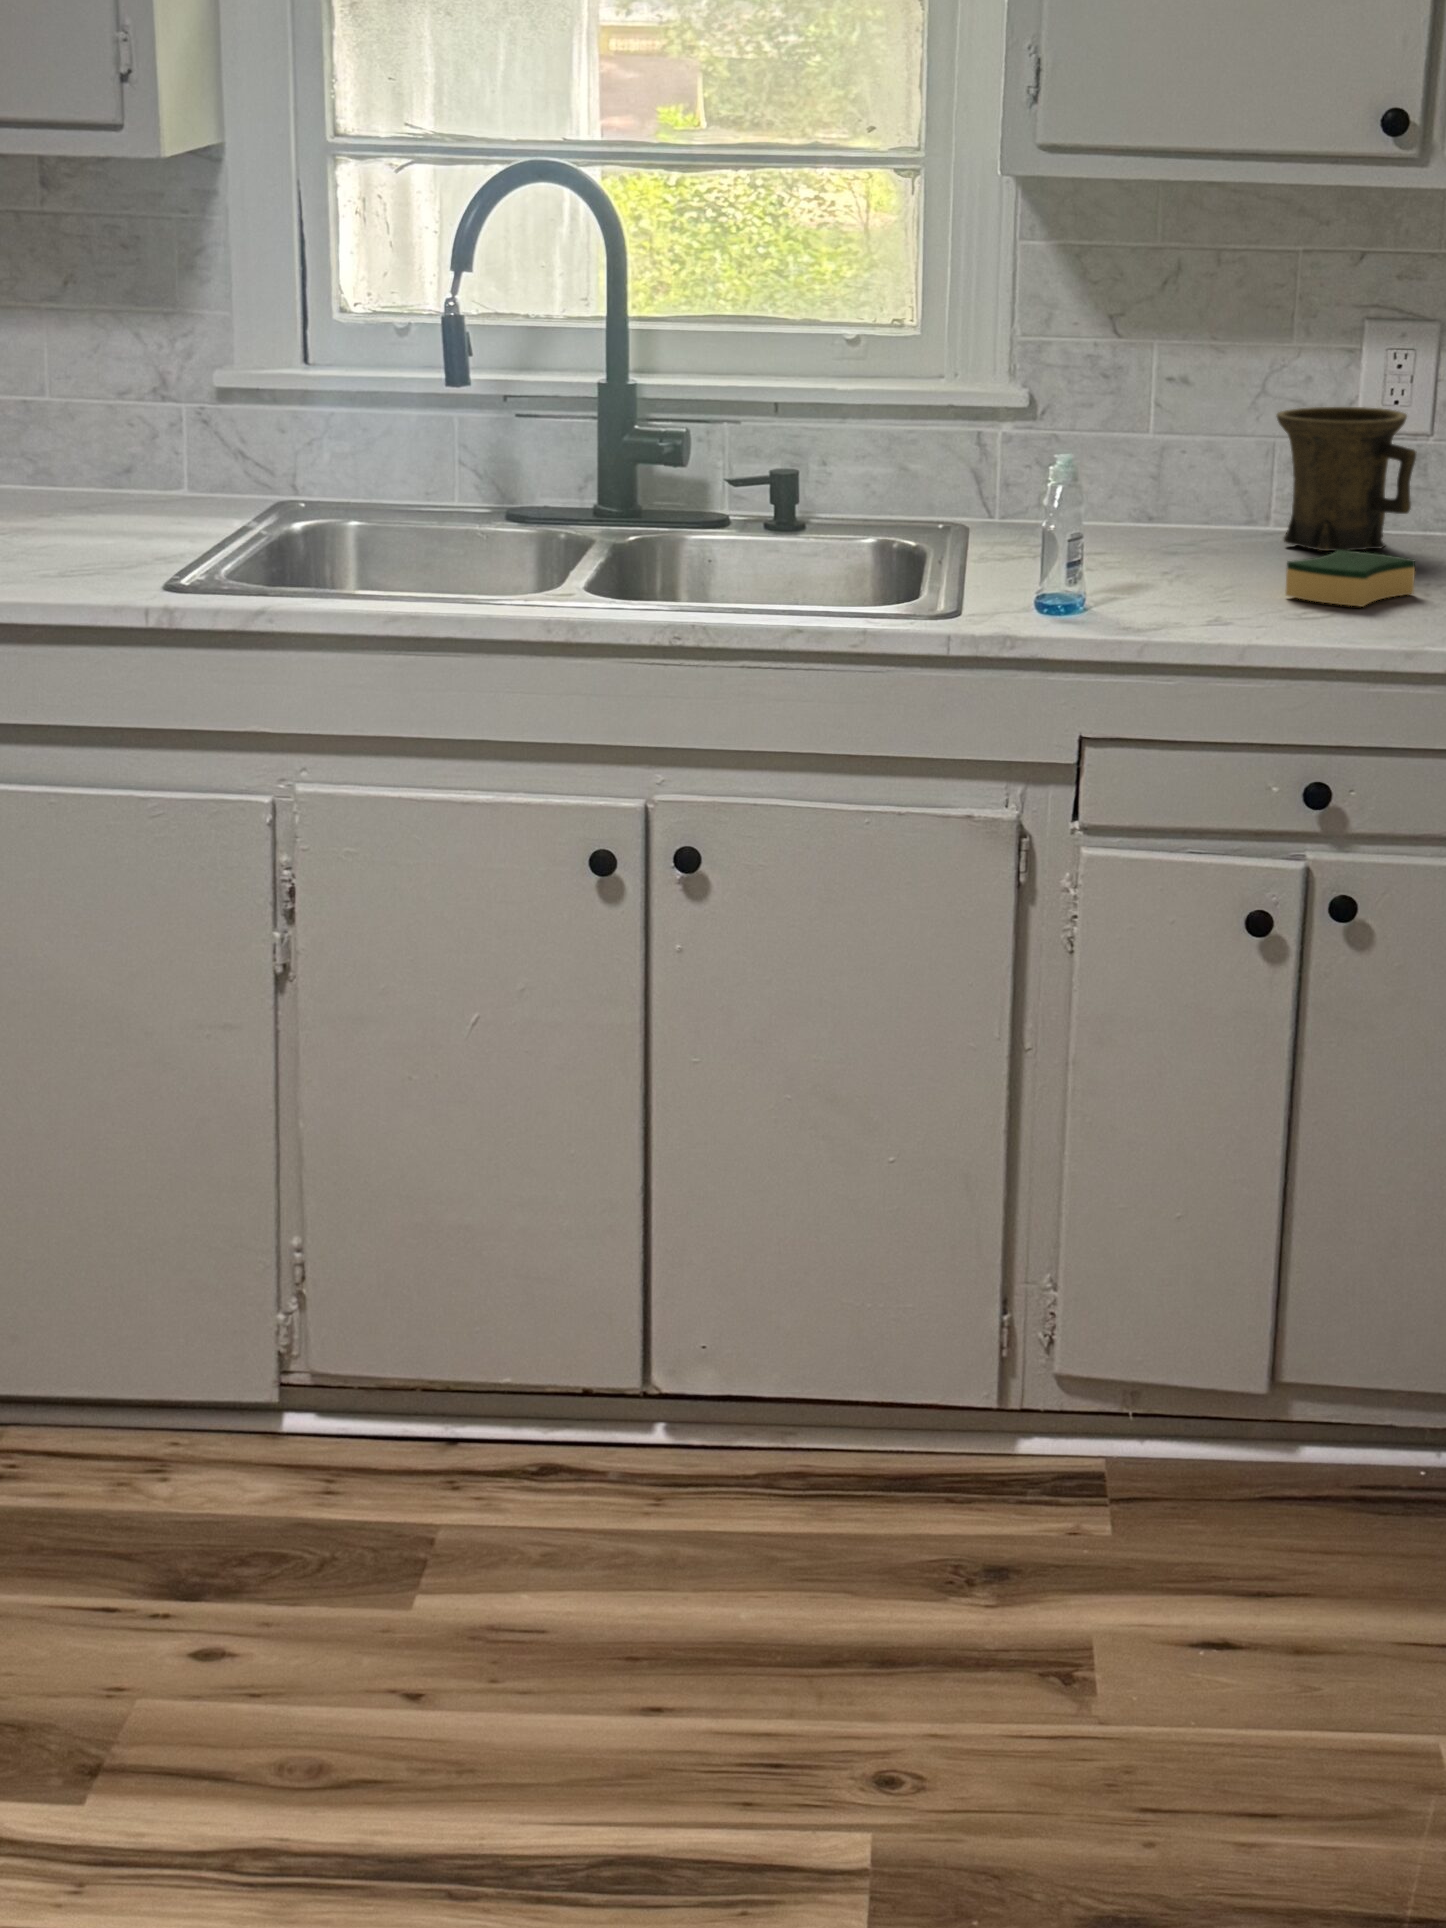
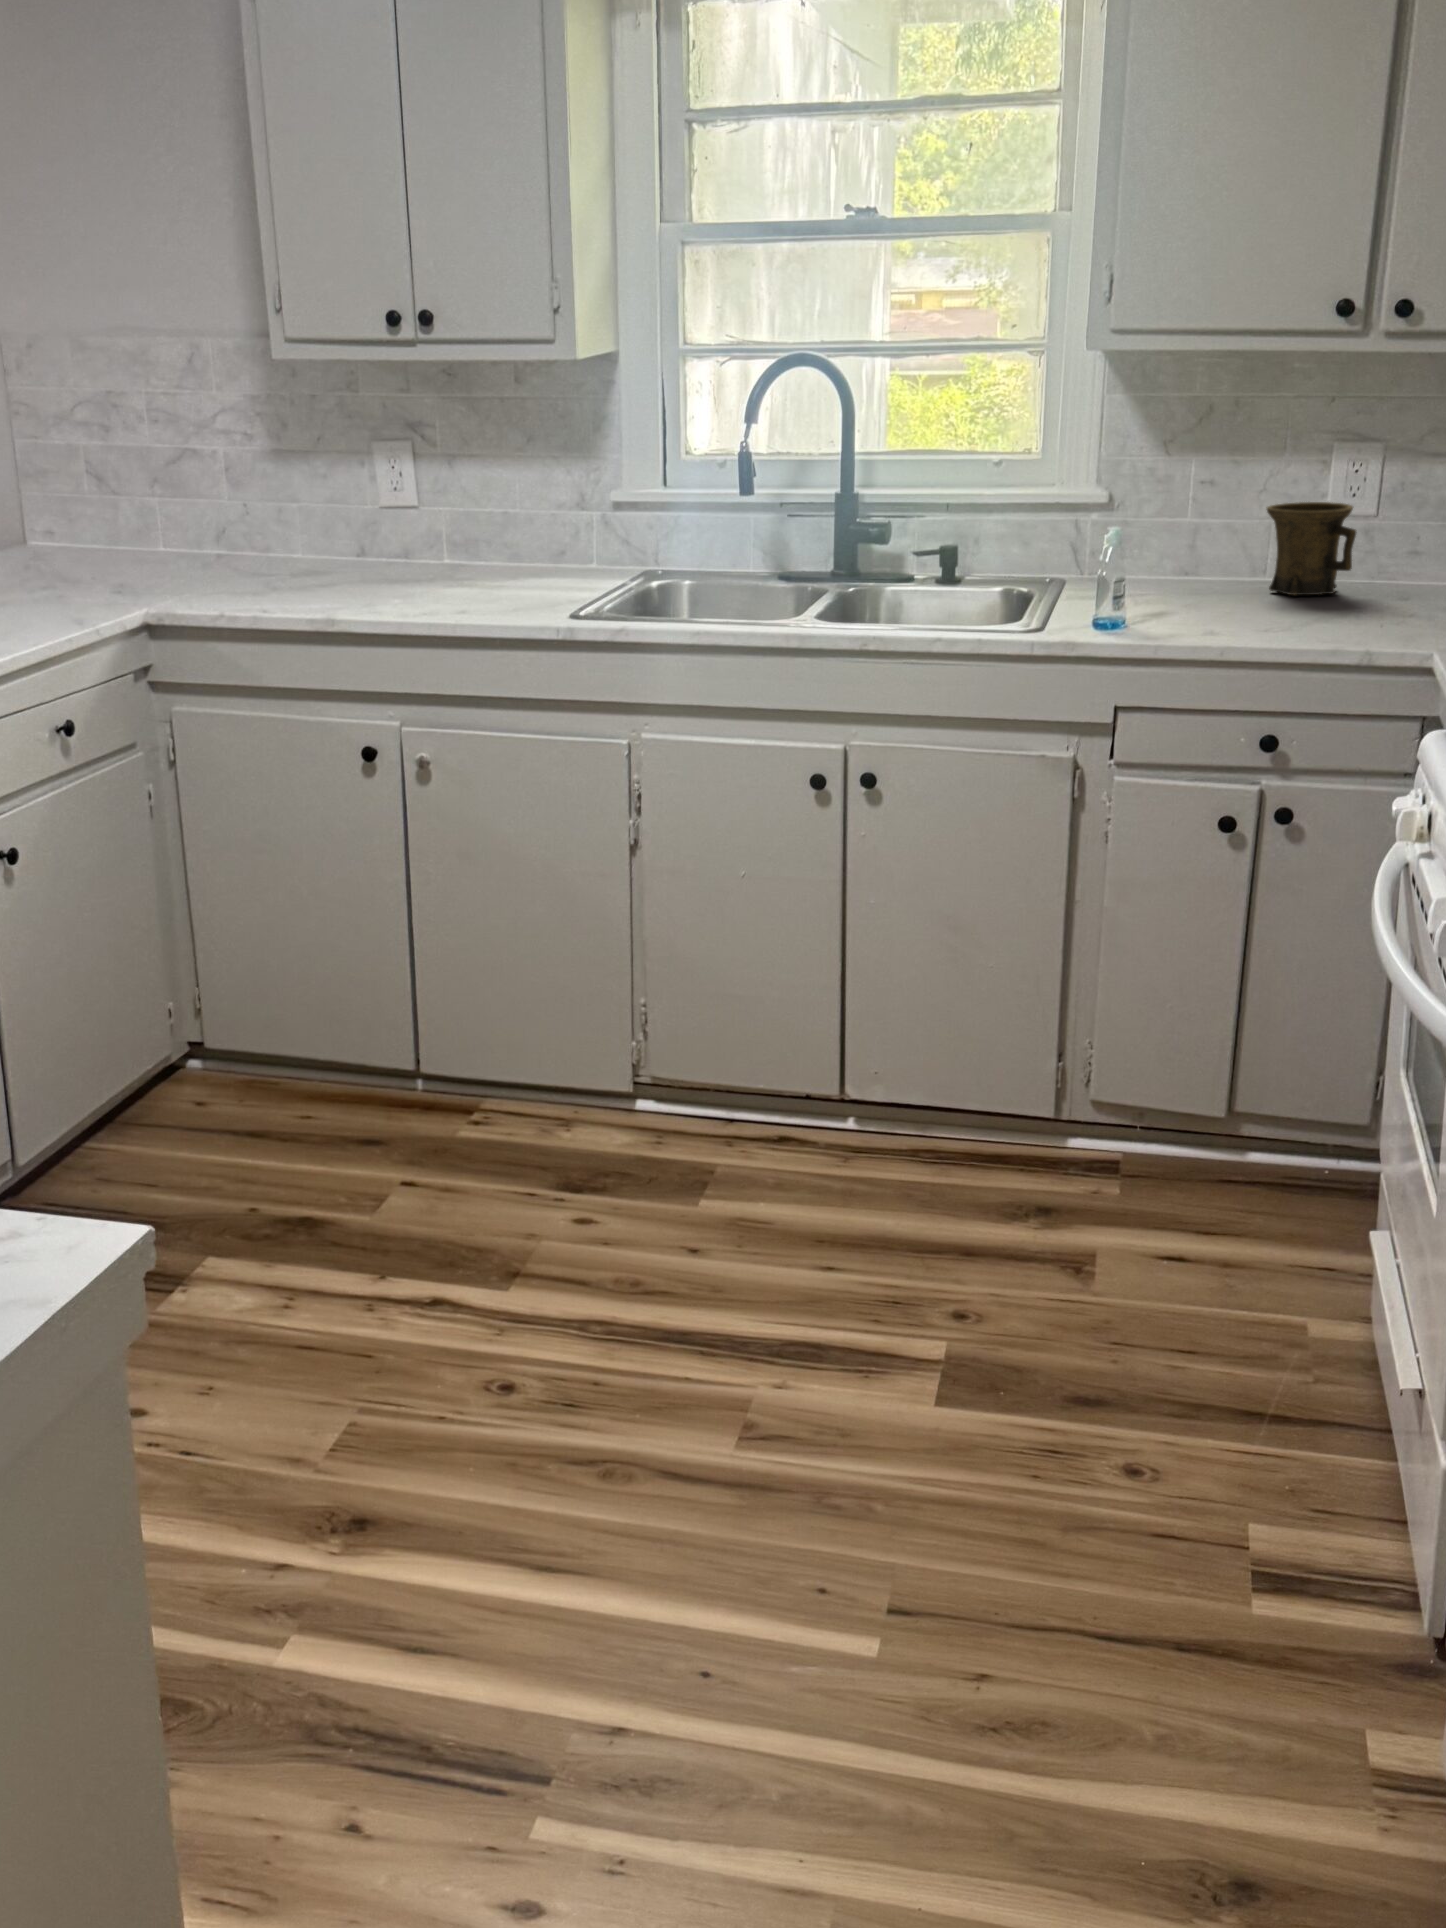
sponge: present [1286,550,1415,607] -> none [1255,594,1342,629]

